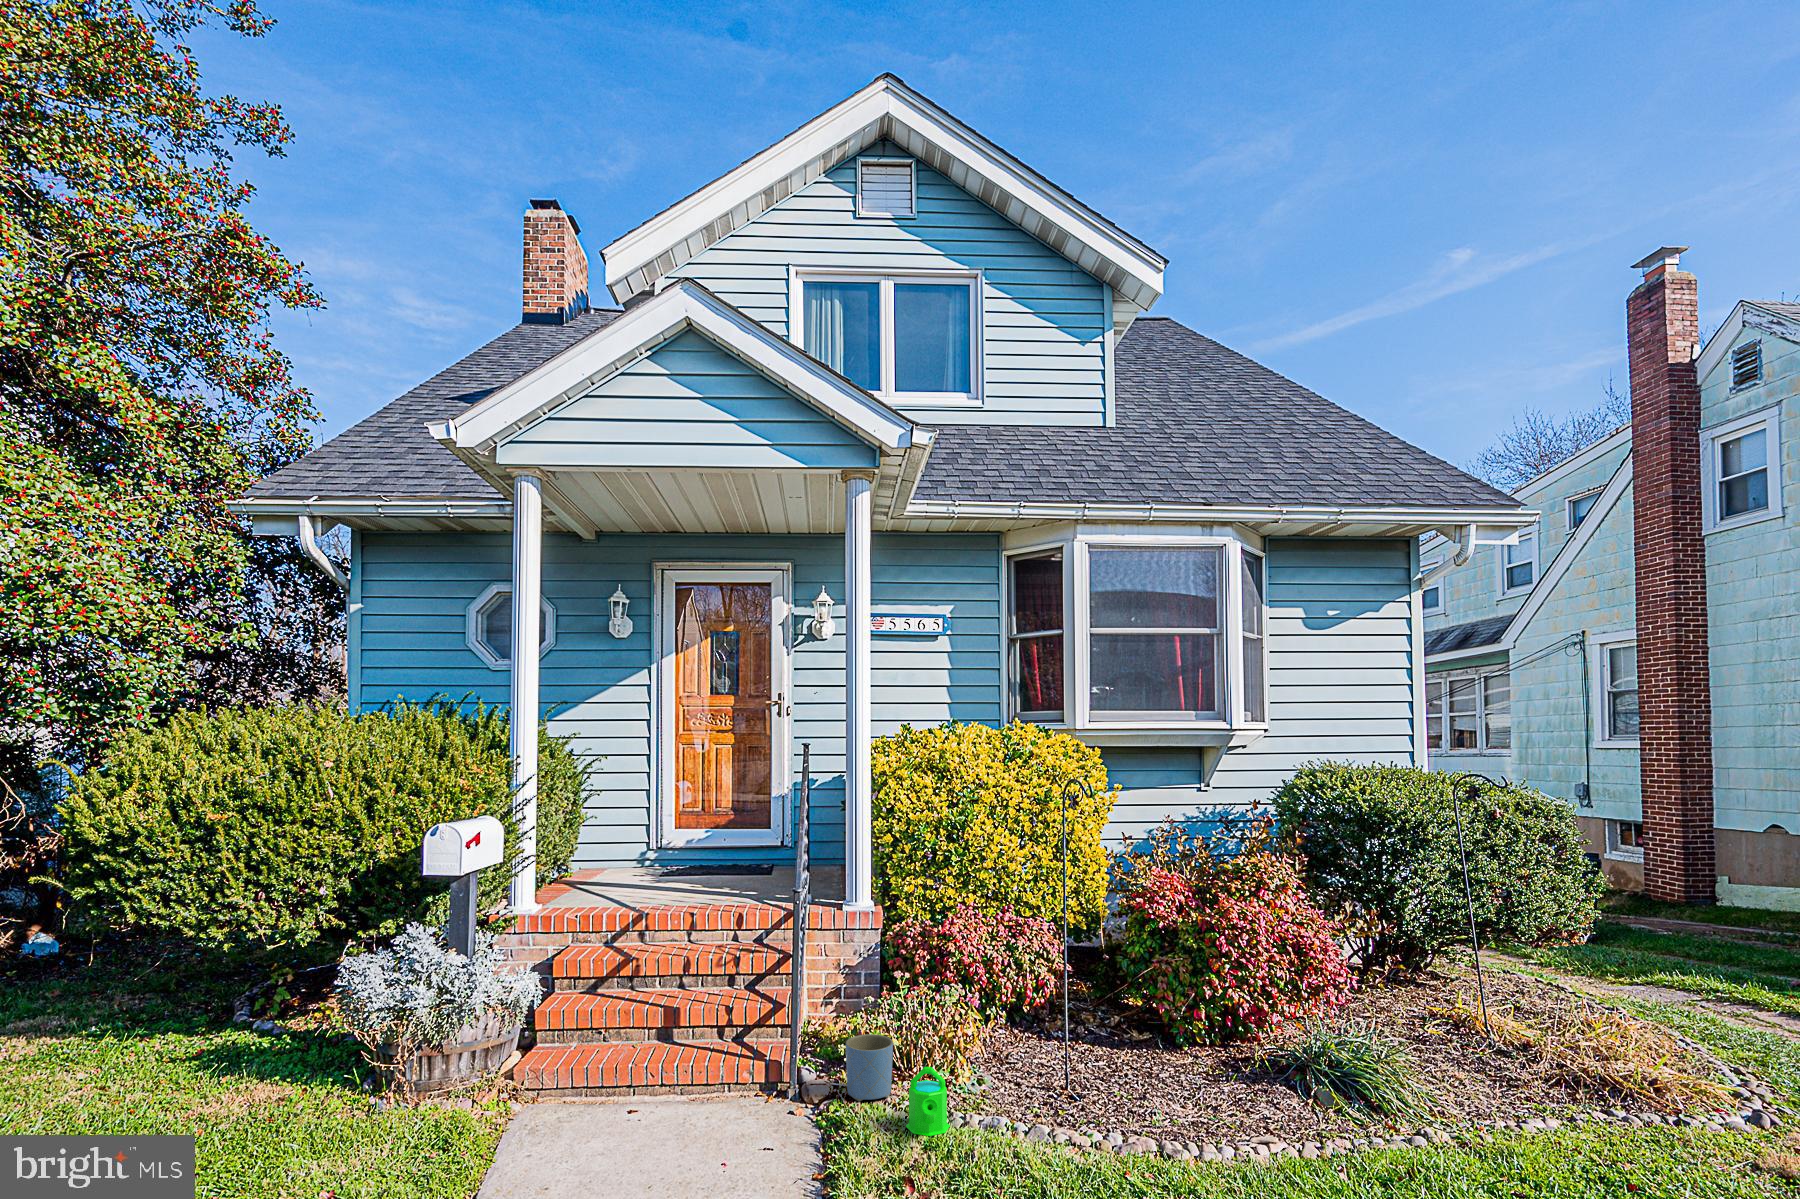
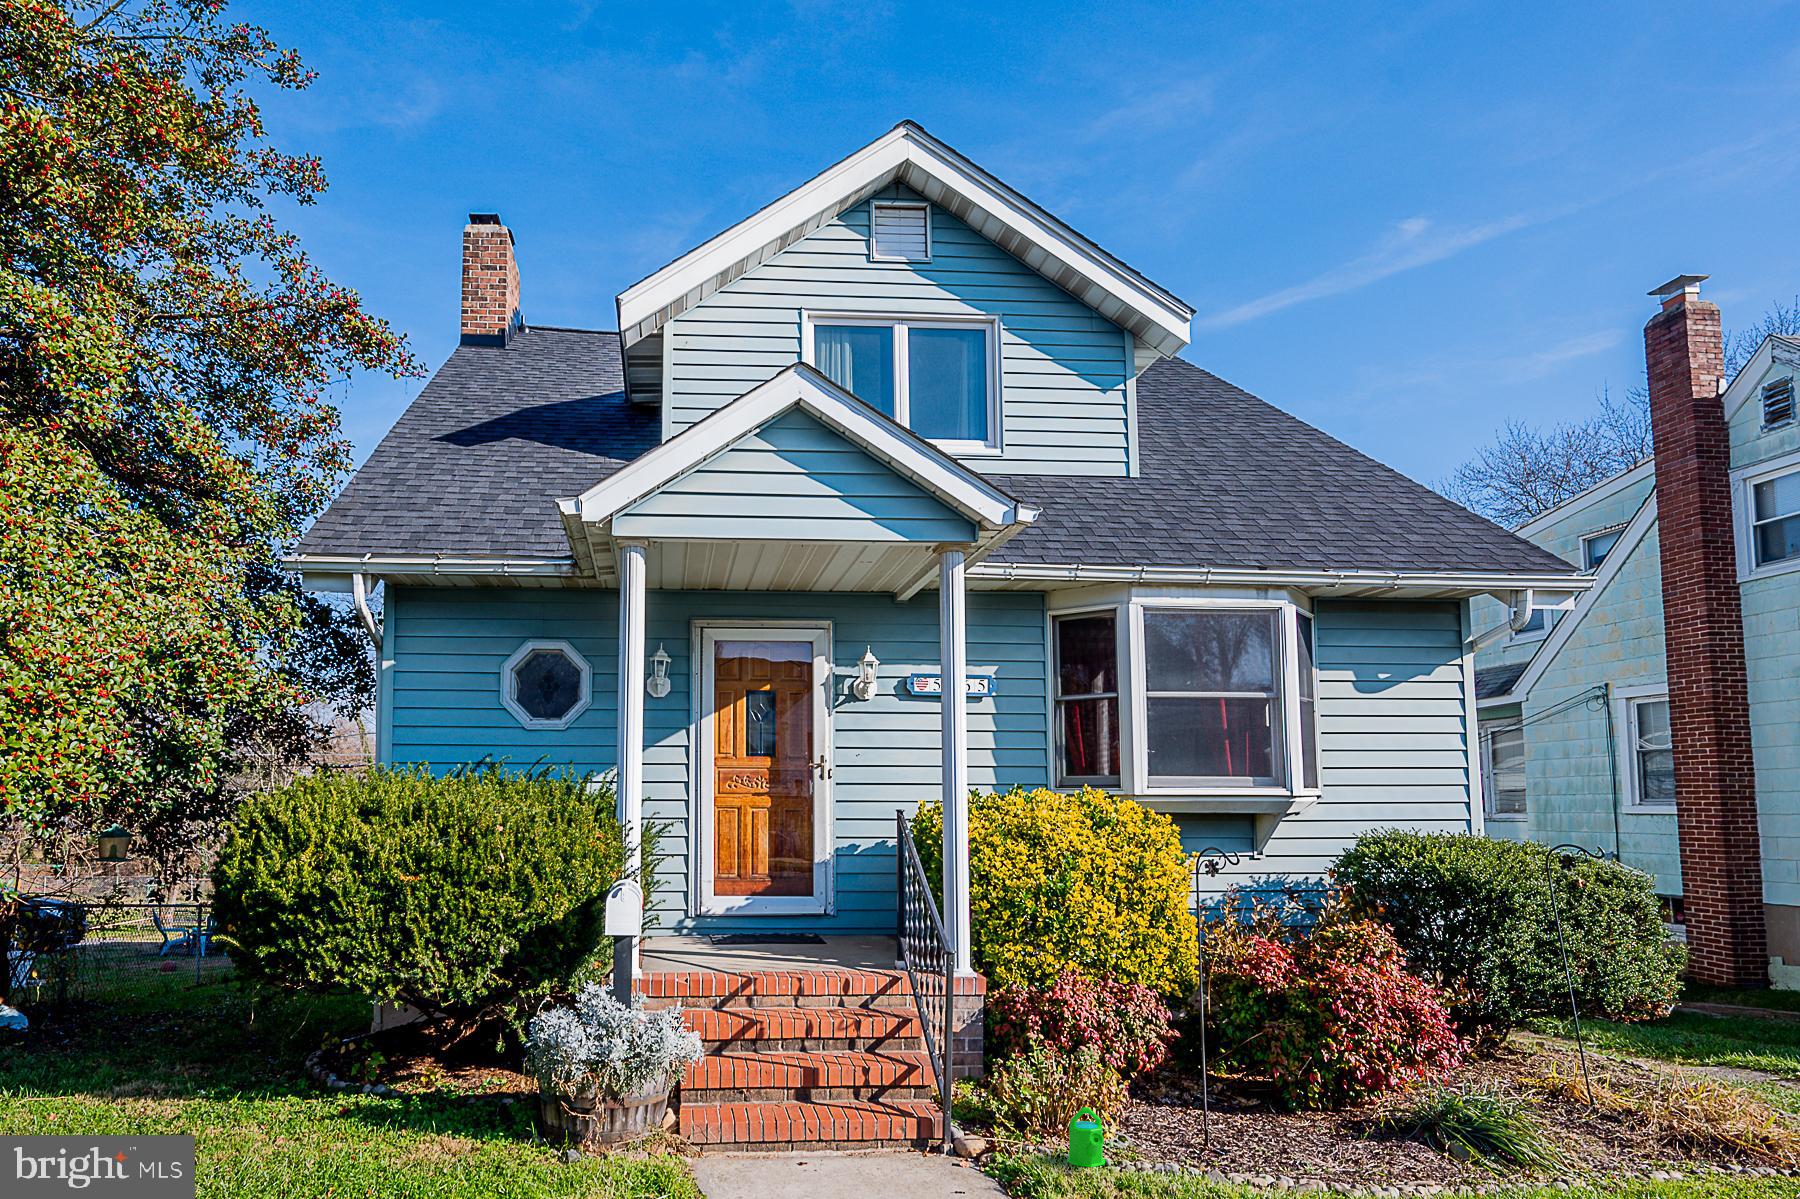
planter: present [846,1034,893,1101] -> none [993,1087,1037,1146]

